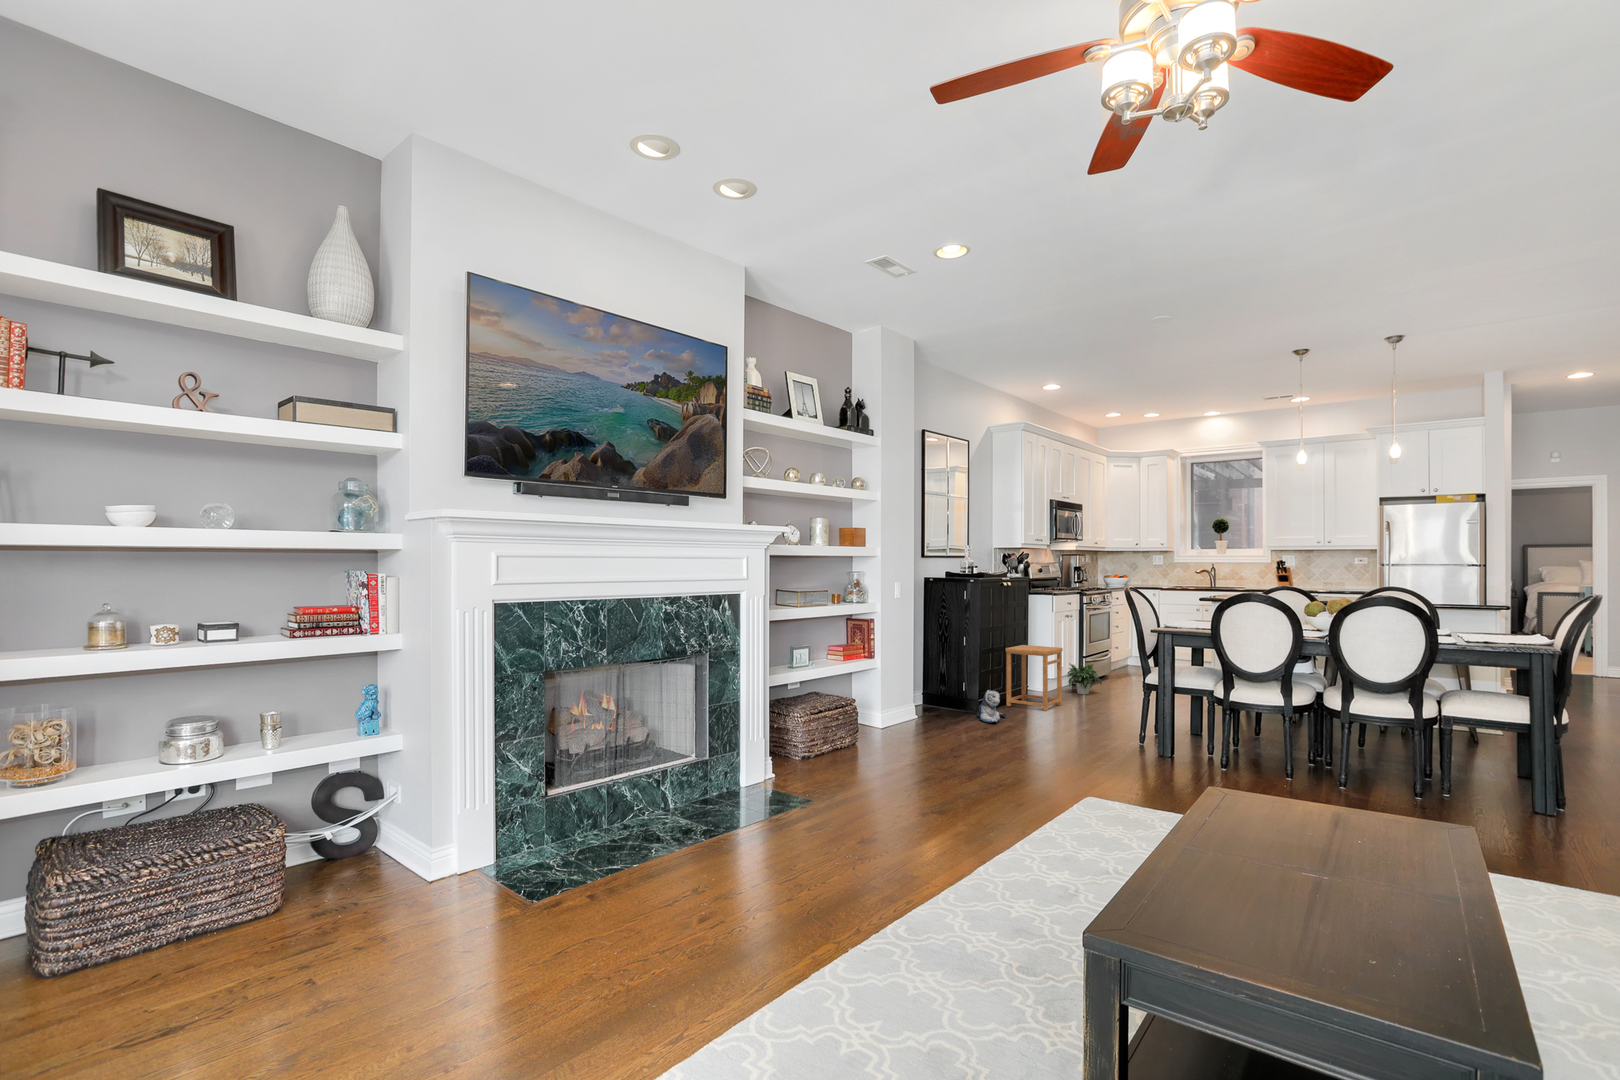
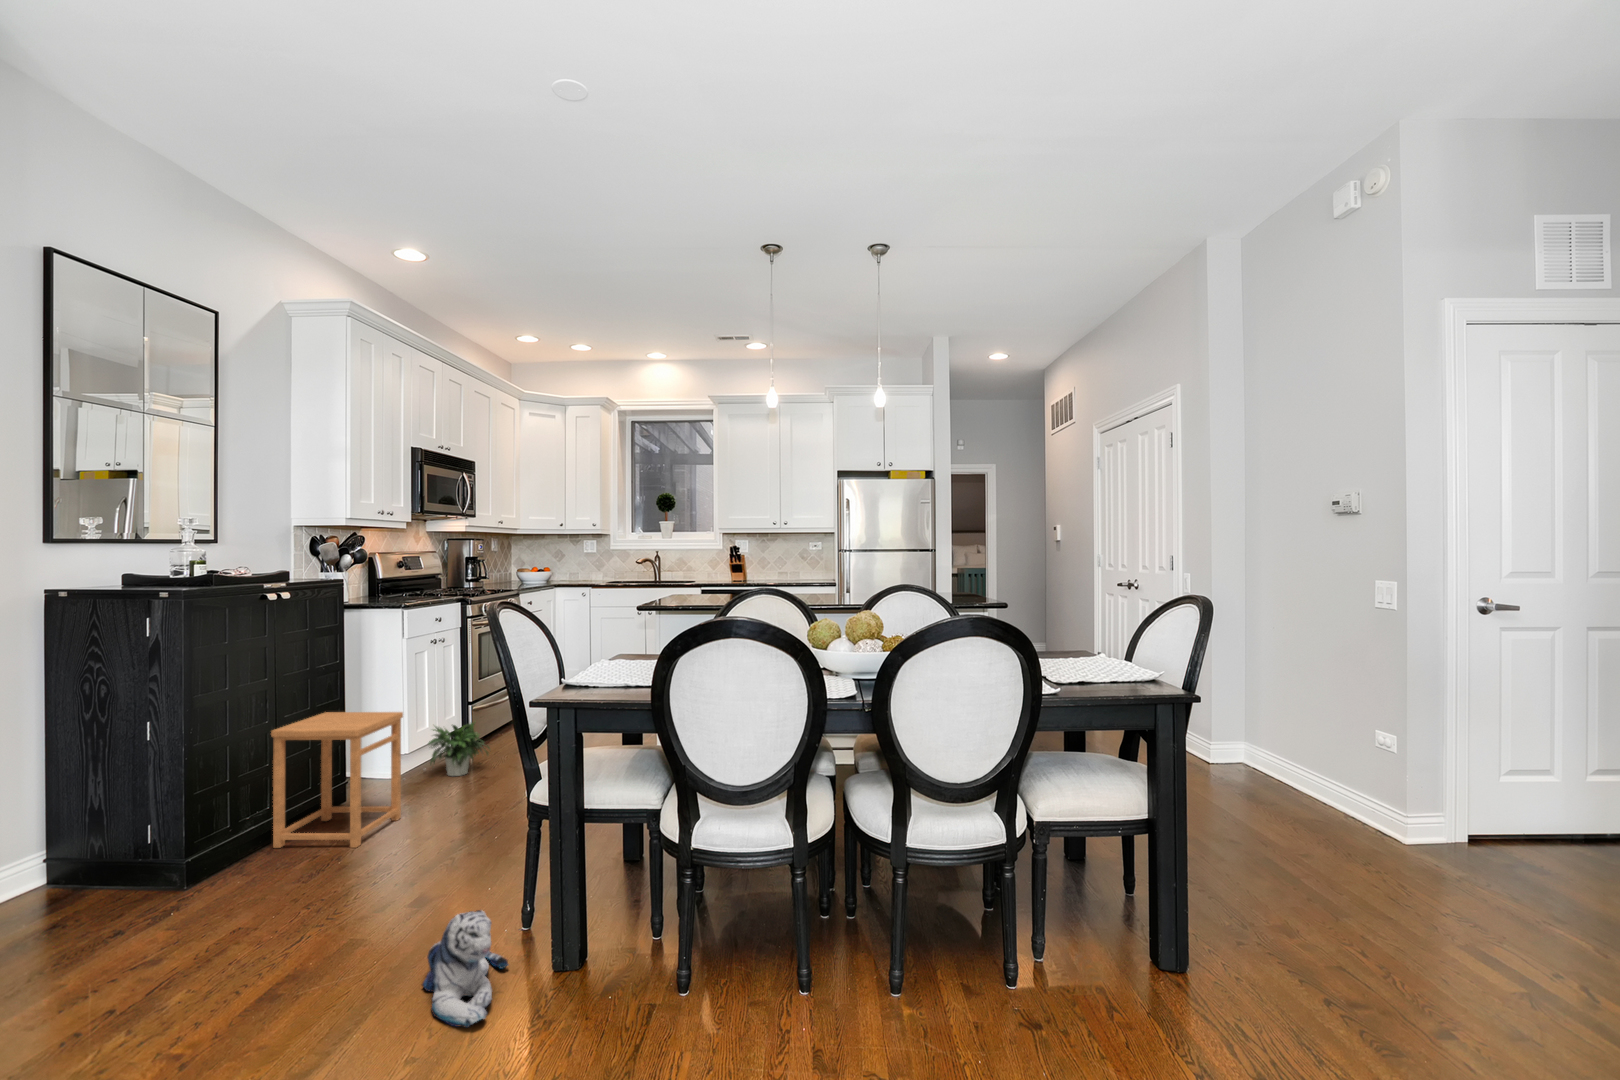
plush toy: present [977,690,1006,723] -> present [422,910,508,1027]

